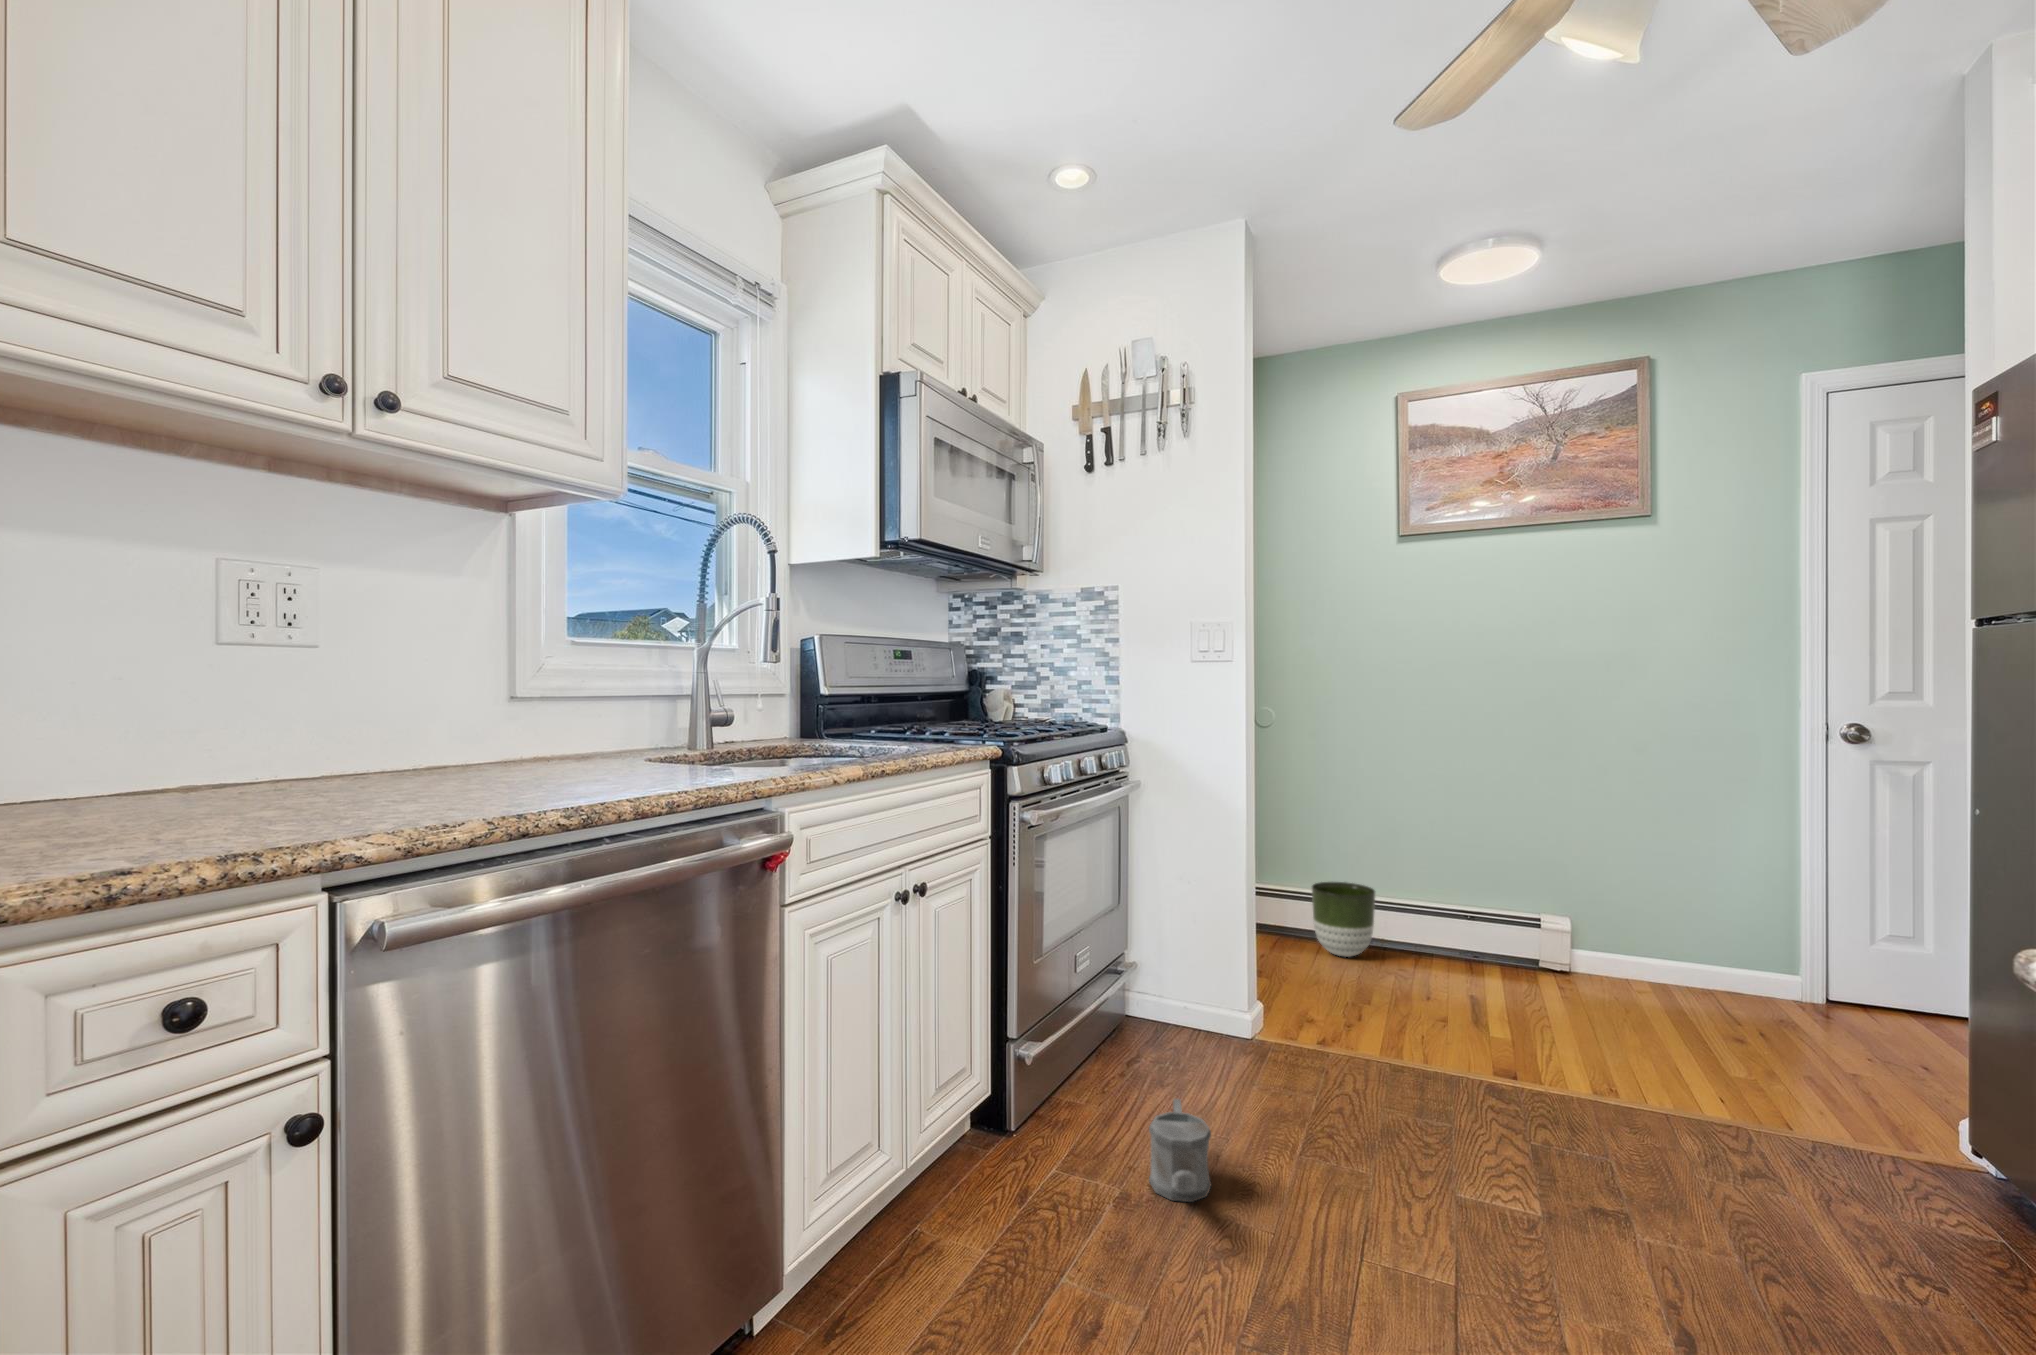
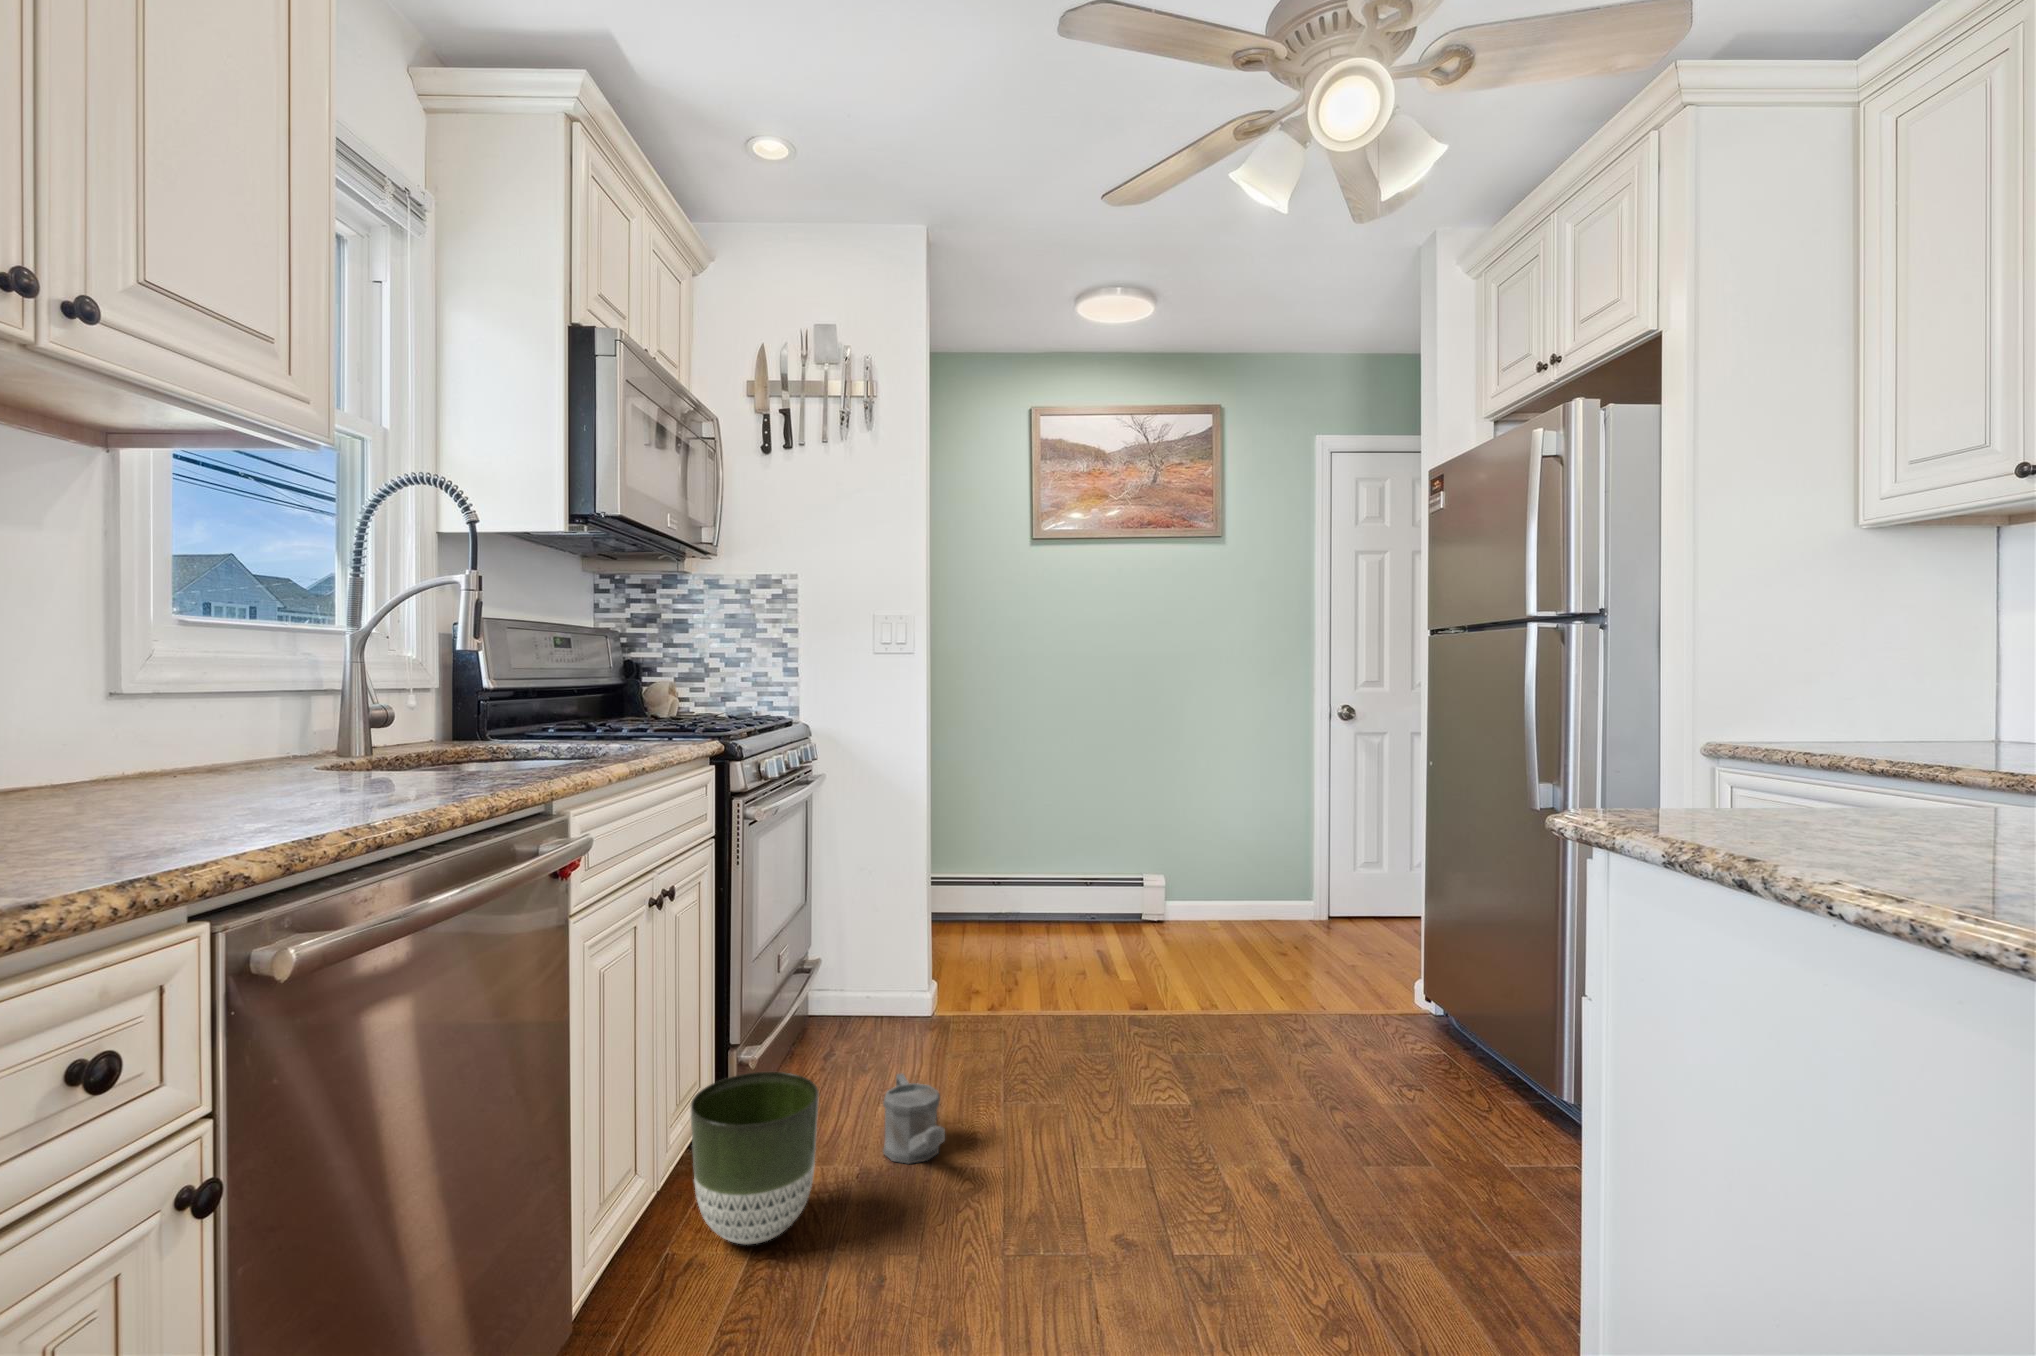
planter: present [1312,882,1375,957] -> present [691,1072,819,1245]

